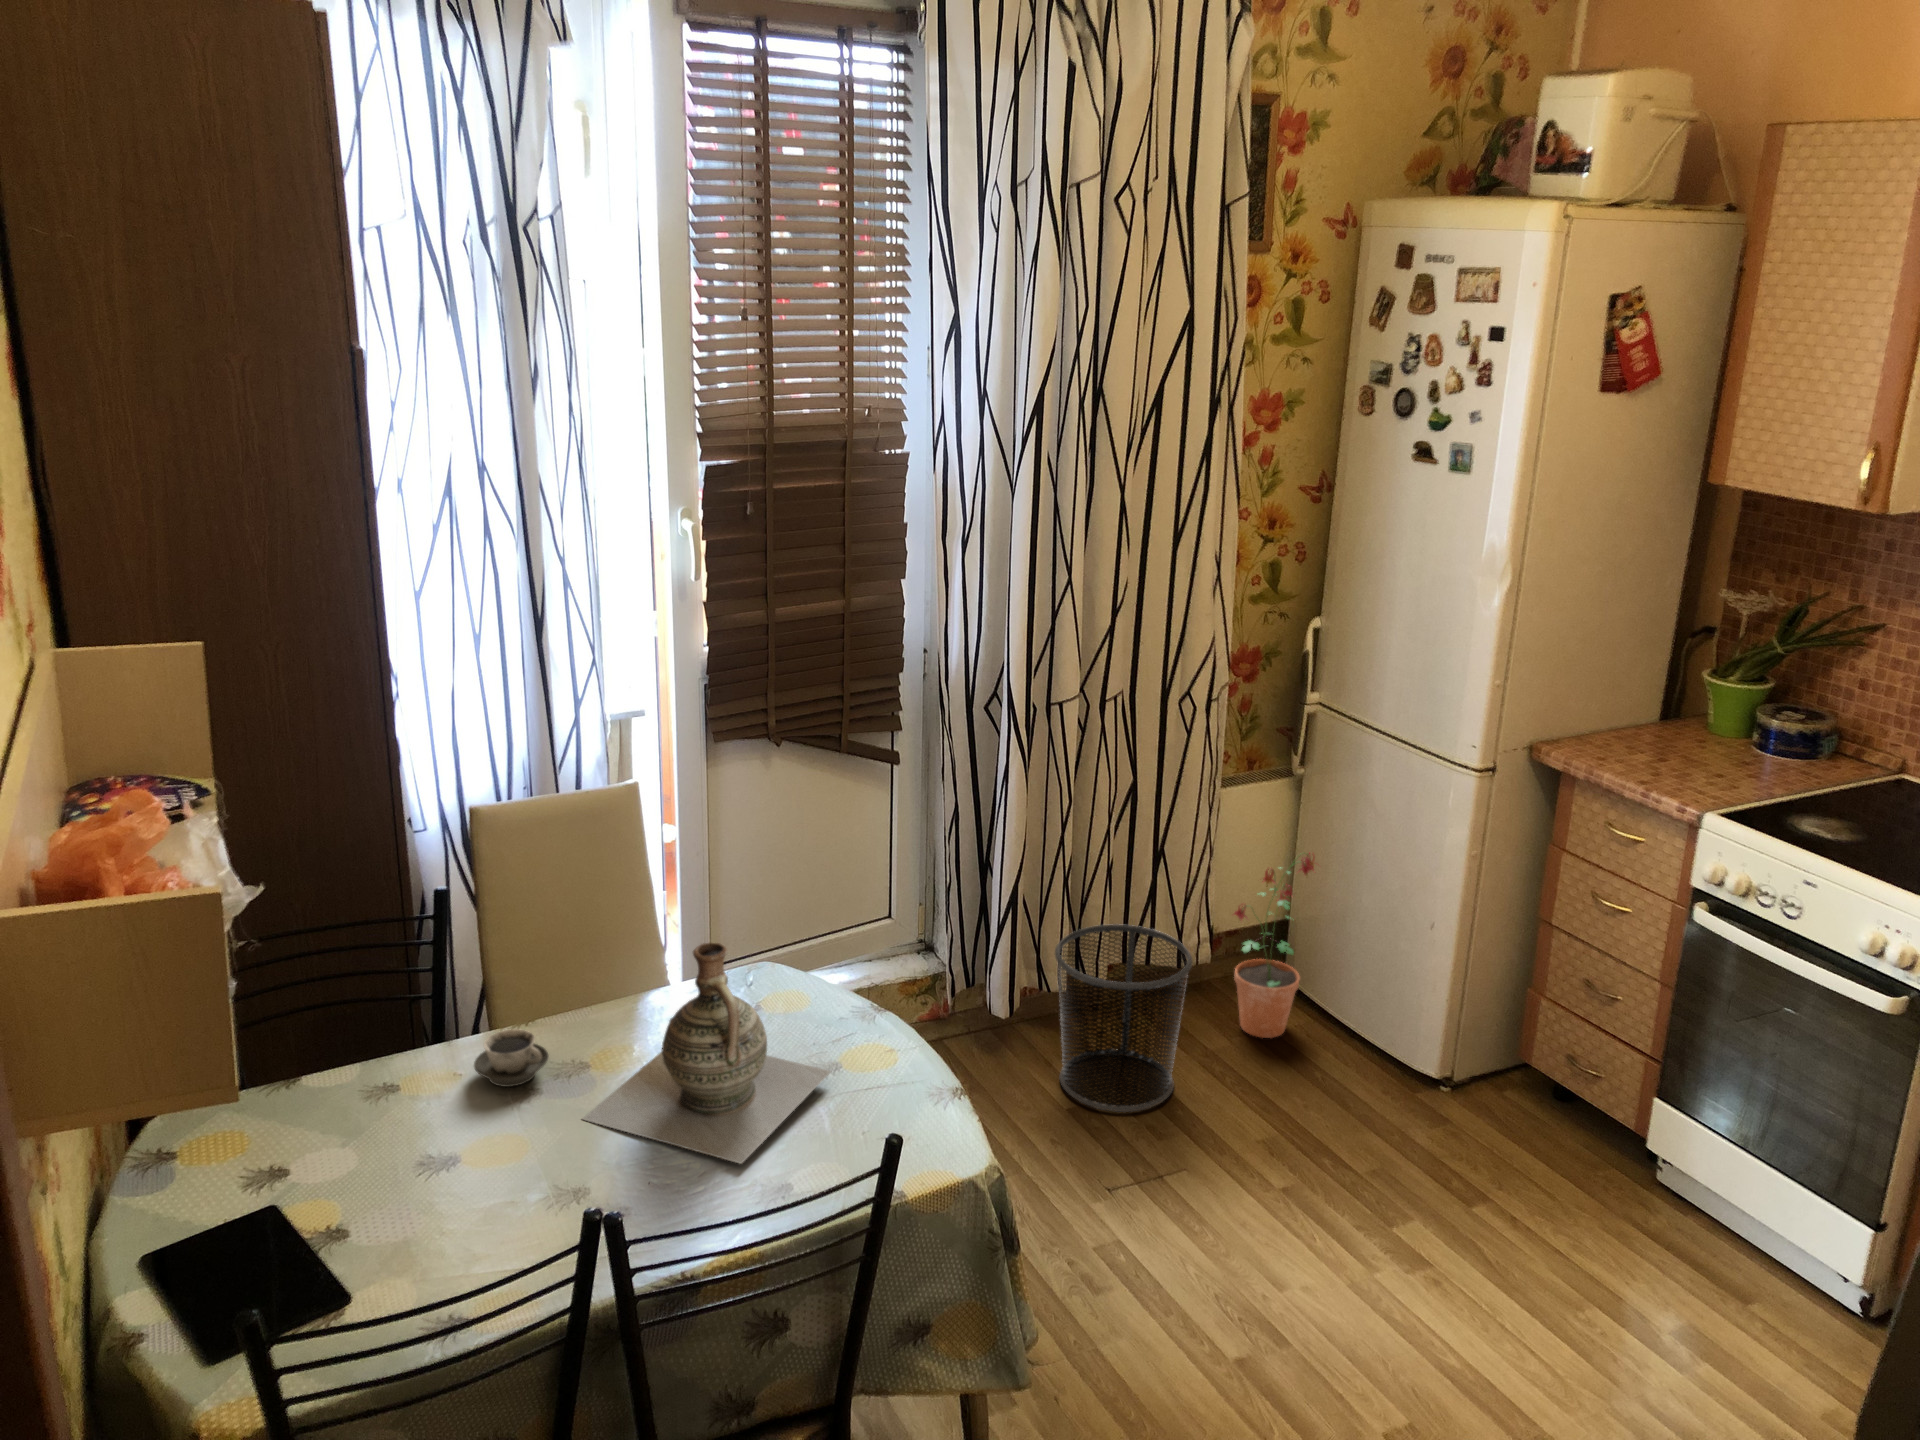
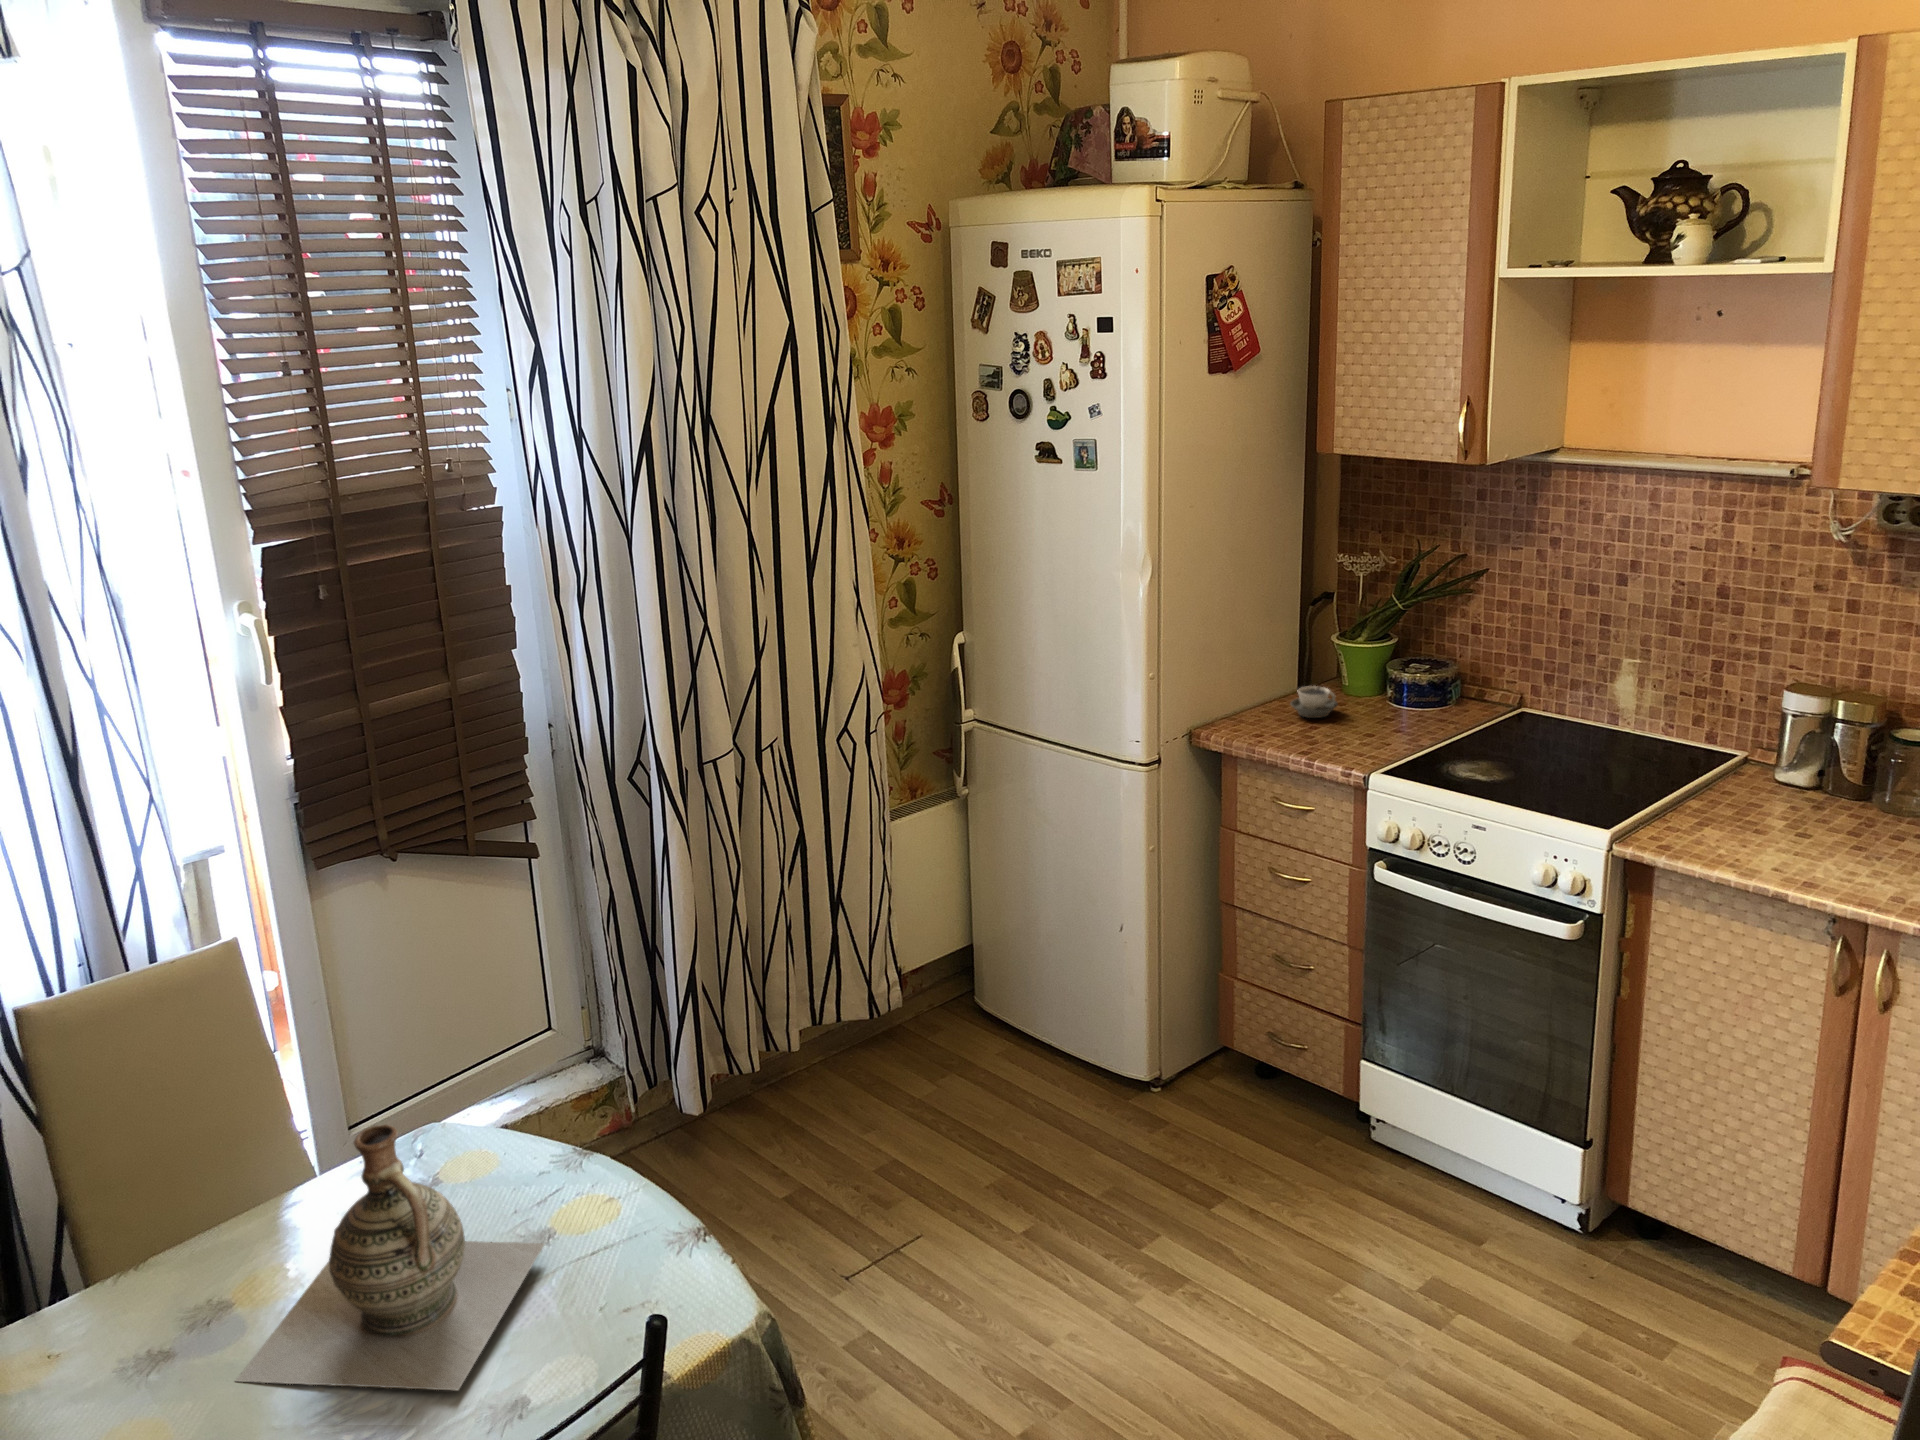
potted plant: present [1234,852,1315,1038] -> none [919,874,1002,1075]
trash can: present [1055,924,1193,1112] -> none [745,985,894,1190]
cup: present [474,1029,549,1087] -> present [1290,686,1338,718]

